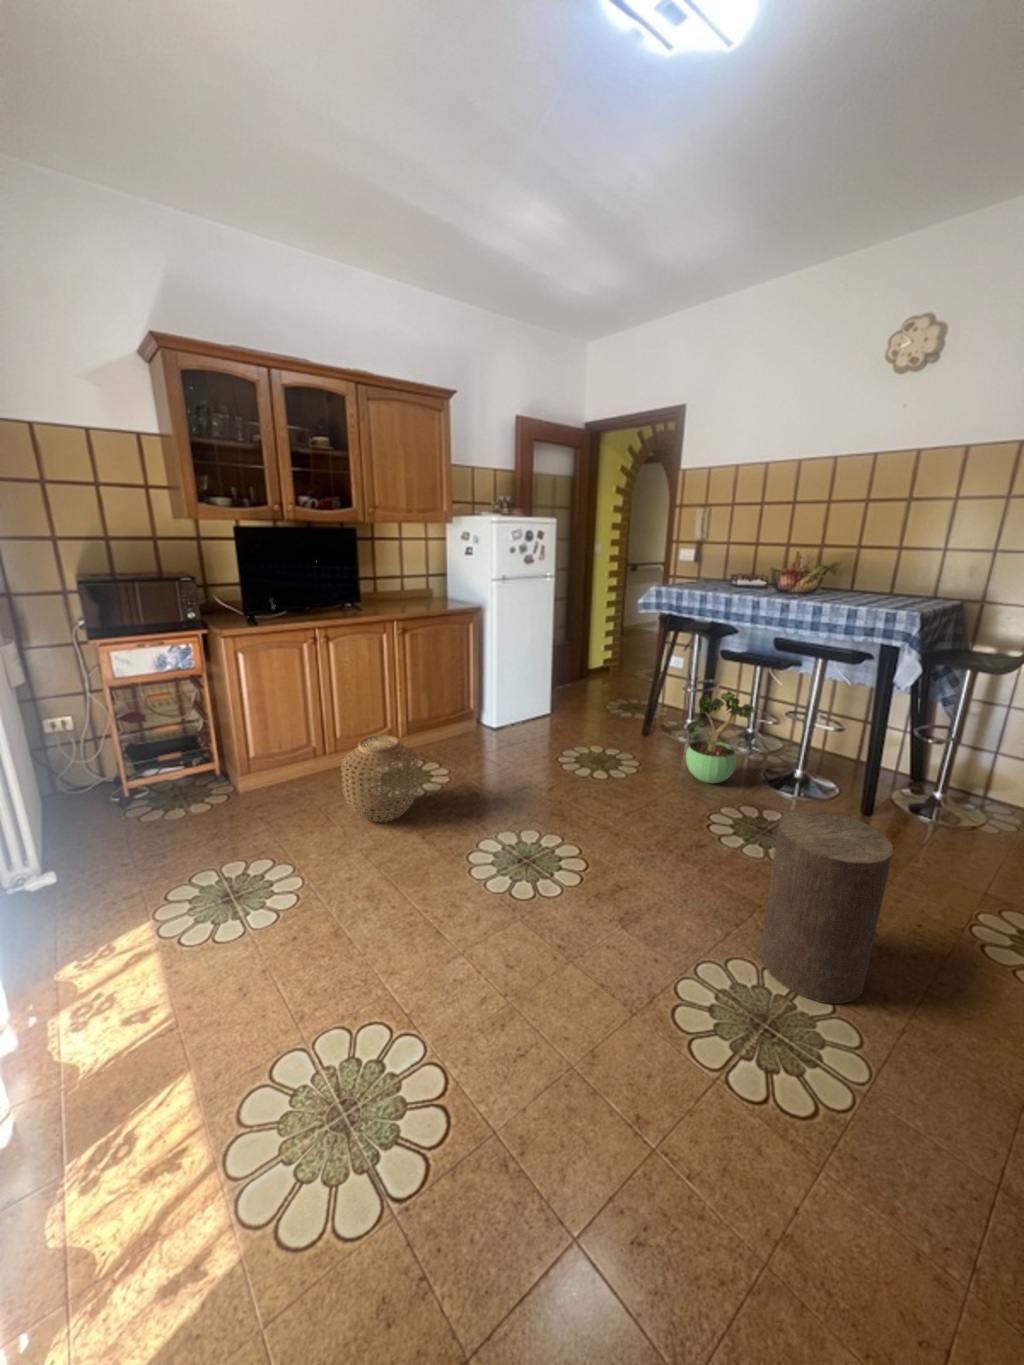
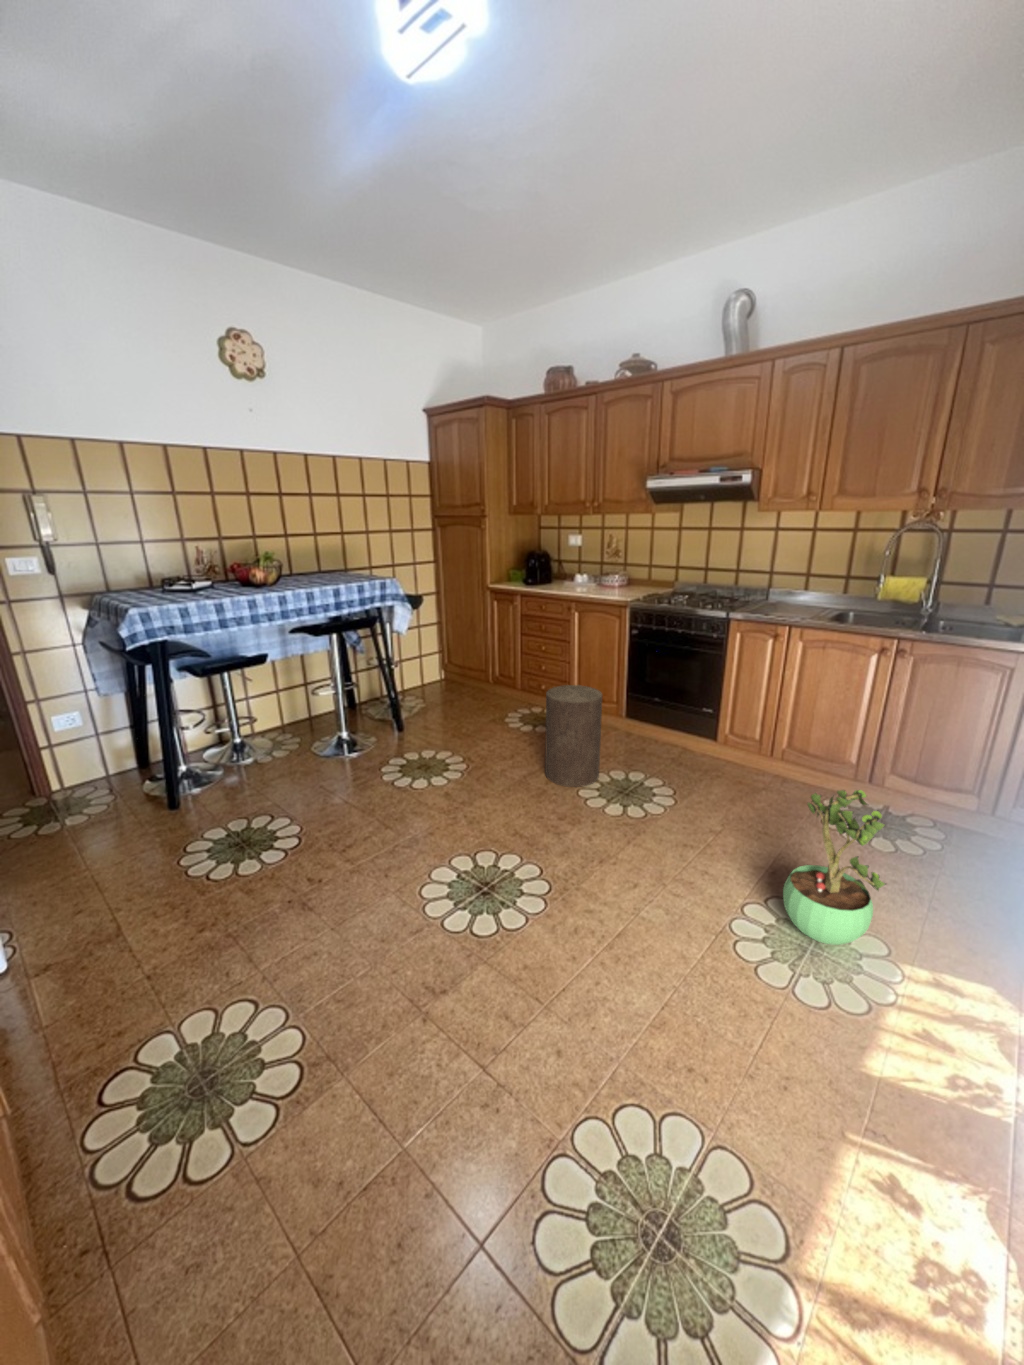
potted plant: present [686,691,755,783] -> present [783,790,886,945]
woven basket: present [341,735,419,822] -> none [274,928,429,1114]

